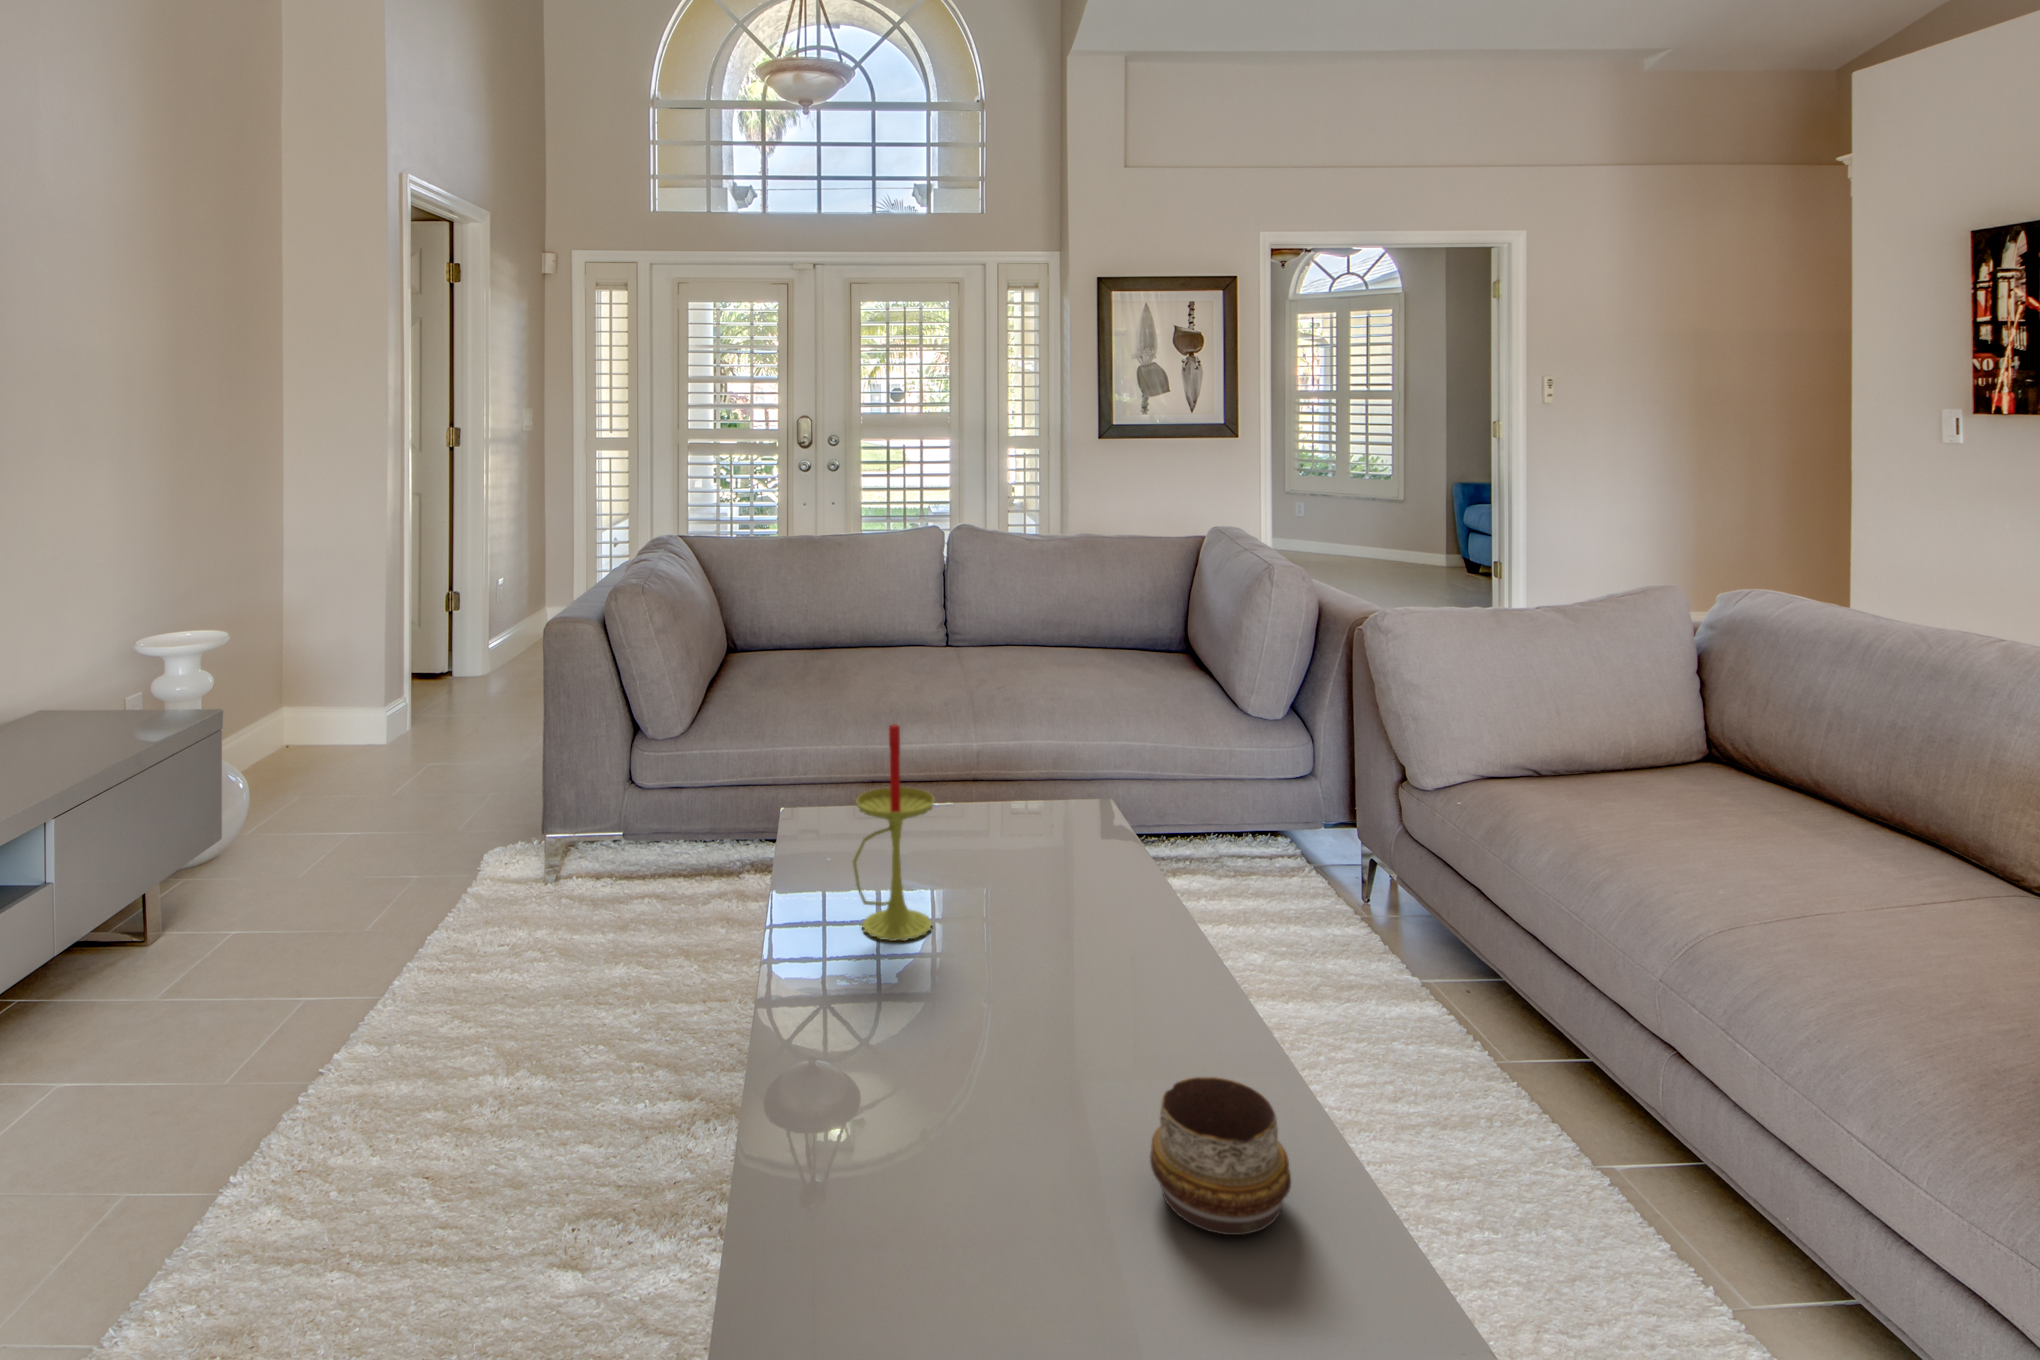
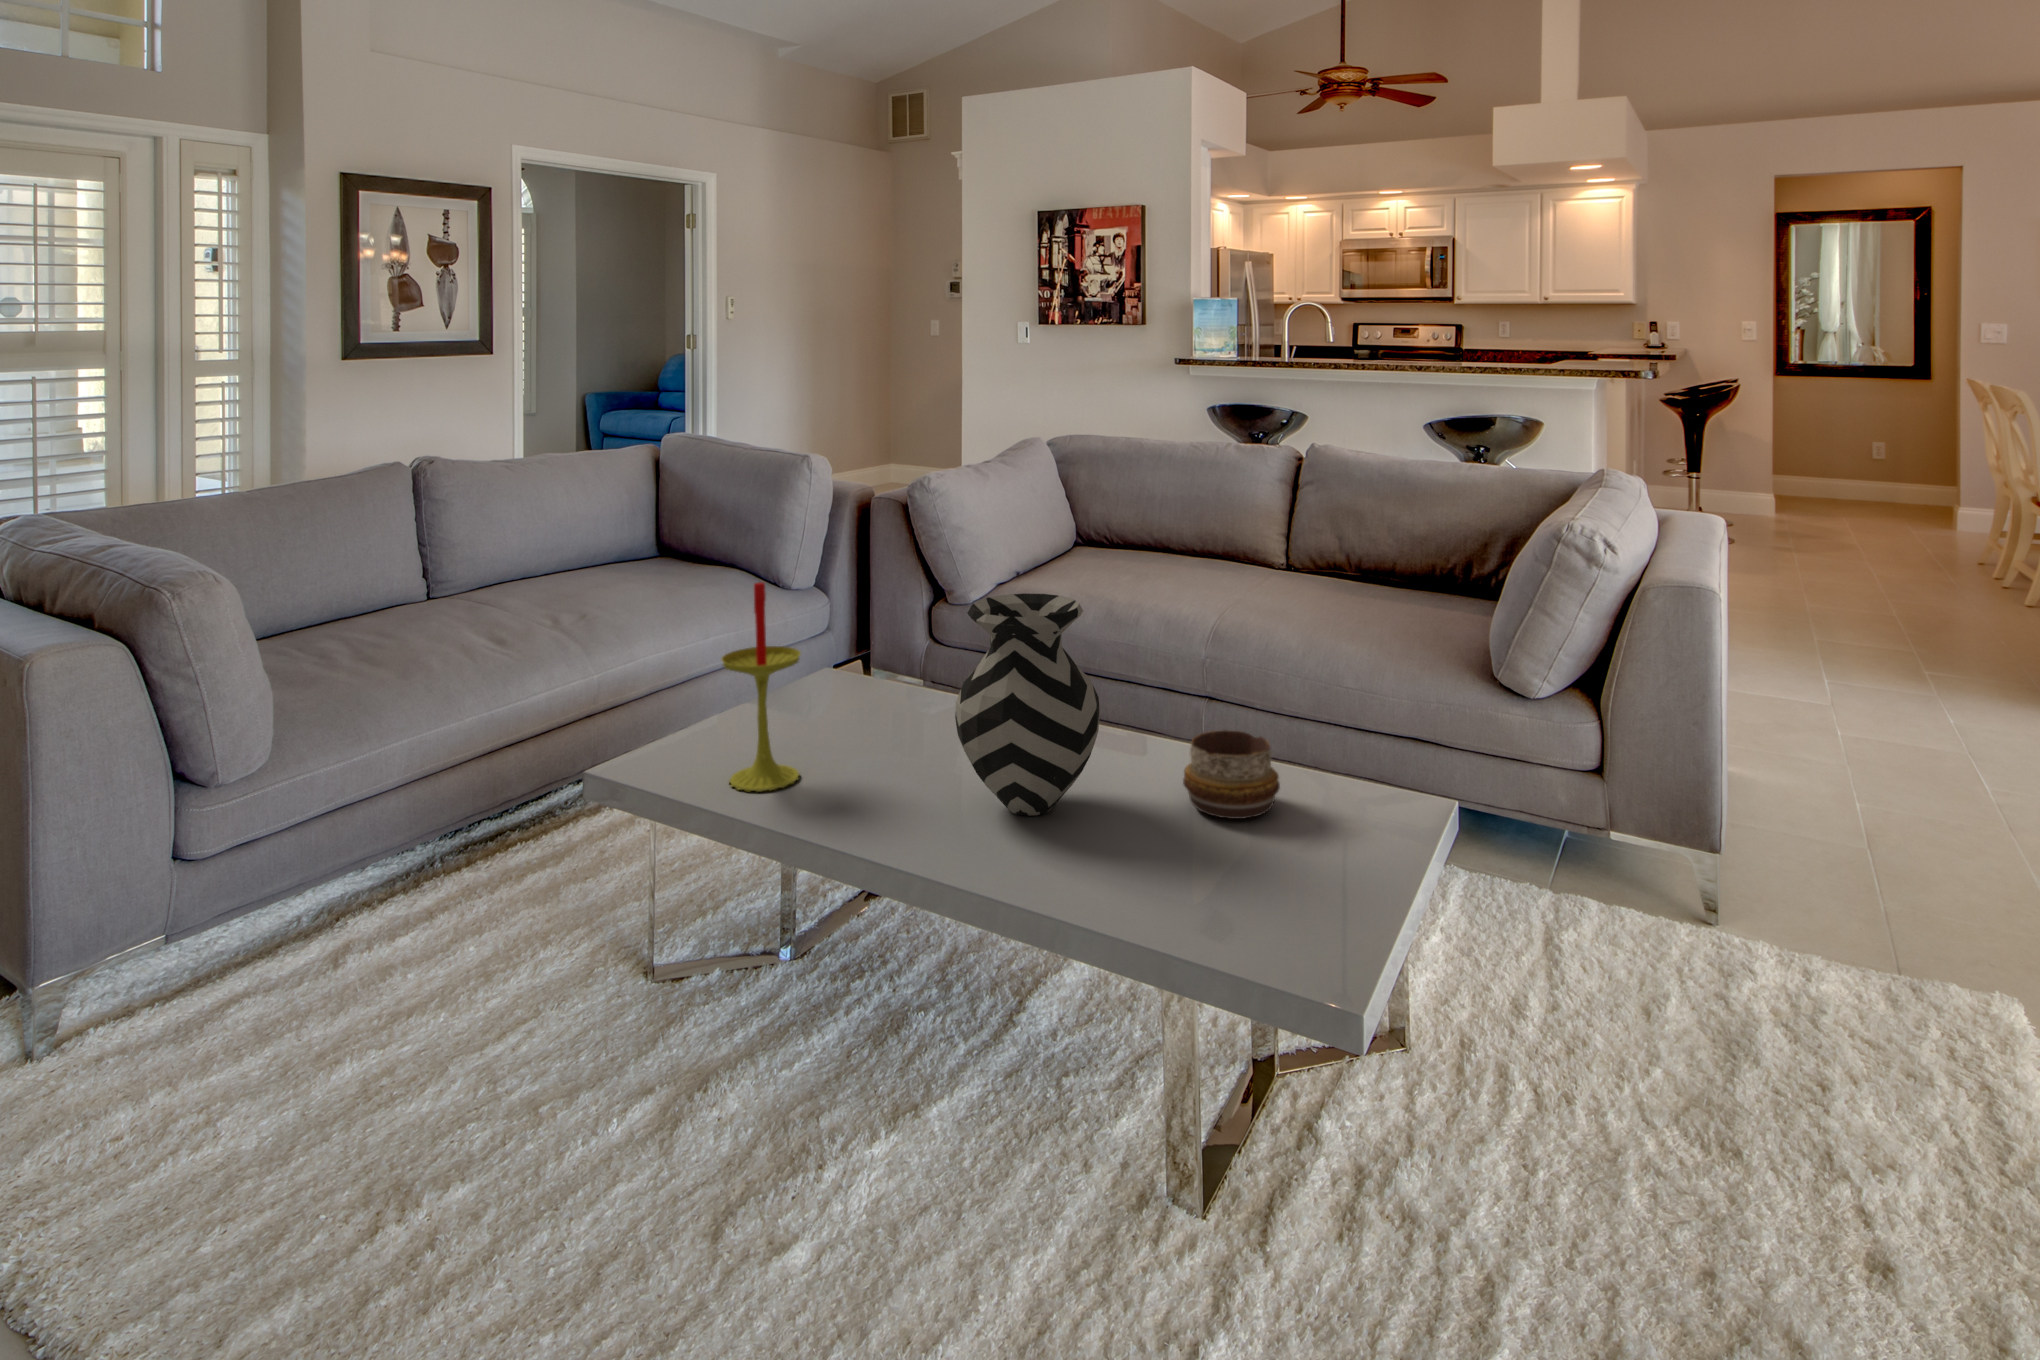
vase: none [936,802,1110,1087] -> present [955,593,1100,816]

